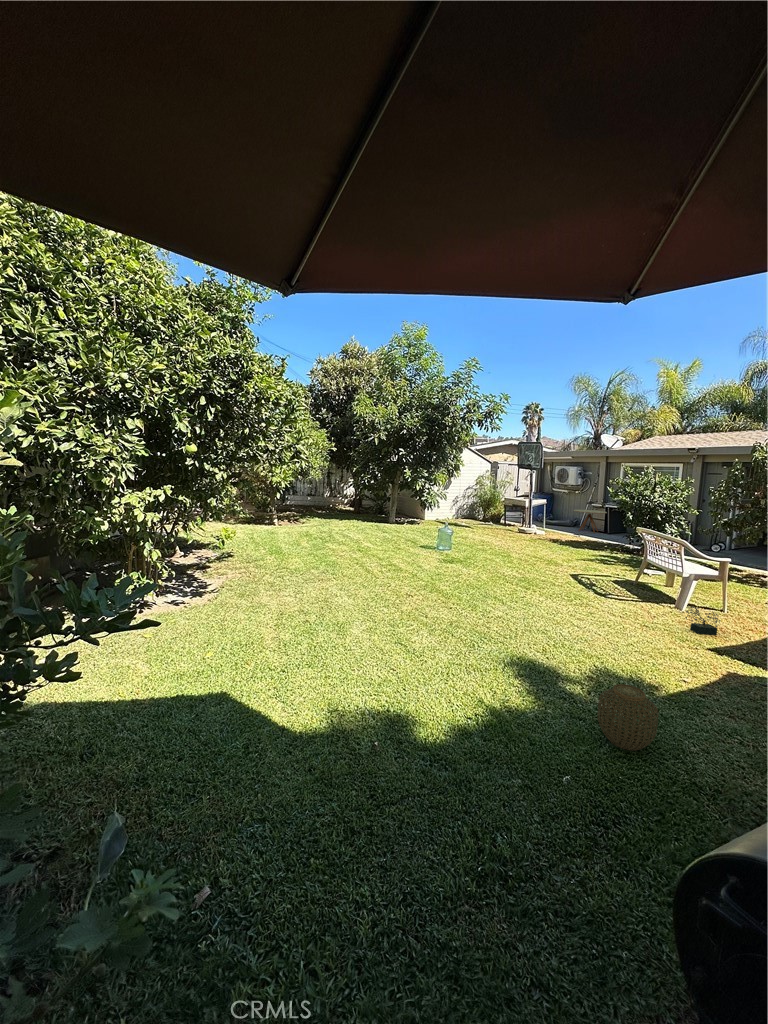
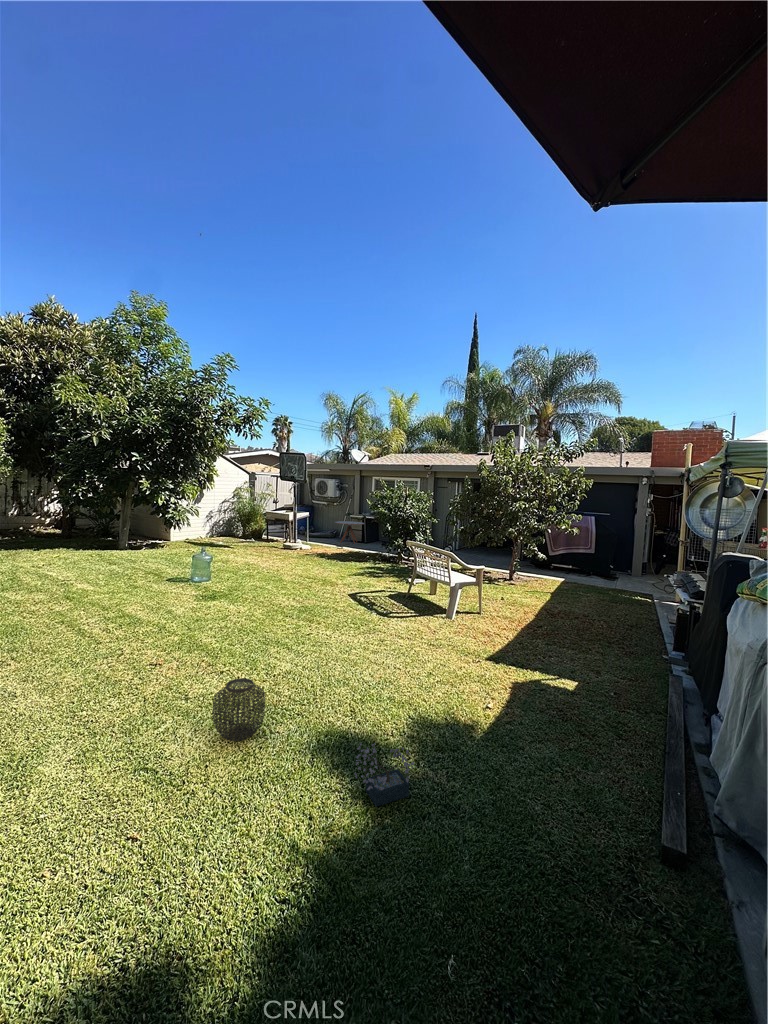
decorative plant: present [685,605,720,635] -> present [355,743,414,807]
woven basket: present [597,684,659,751] -> present [212,678,265,741]

